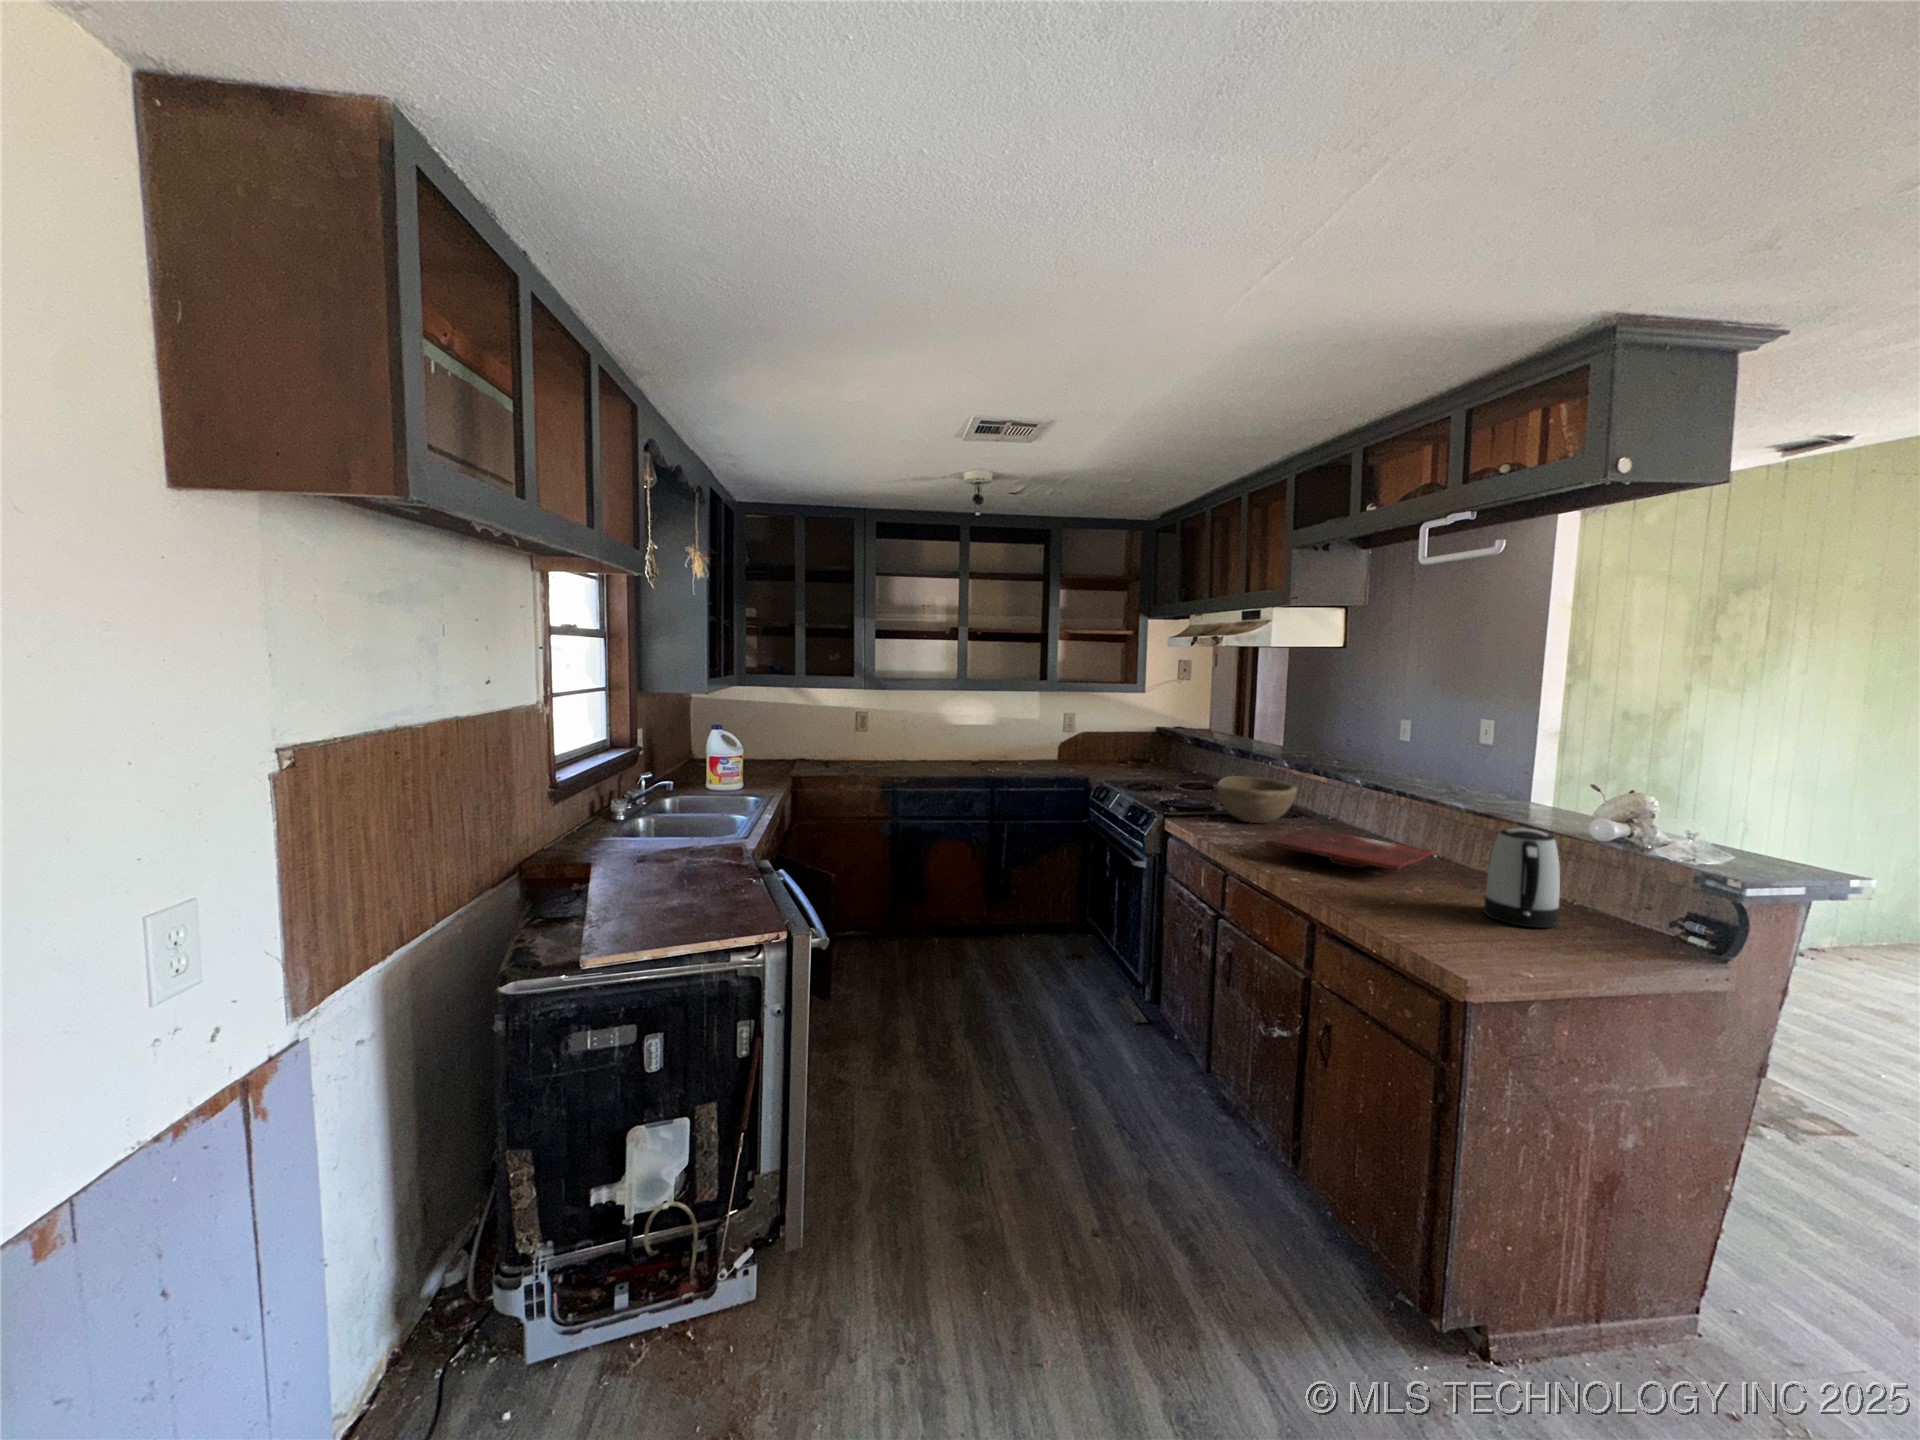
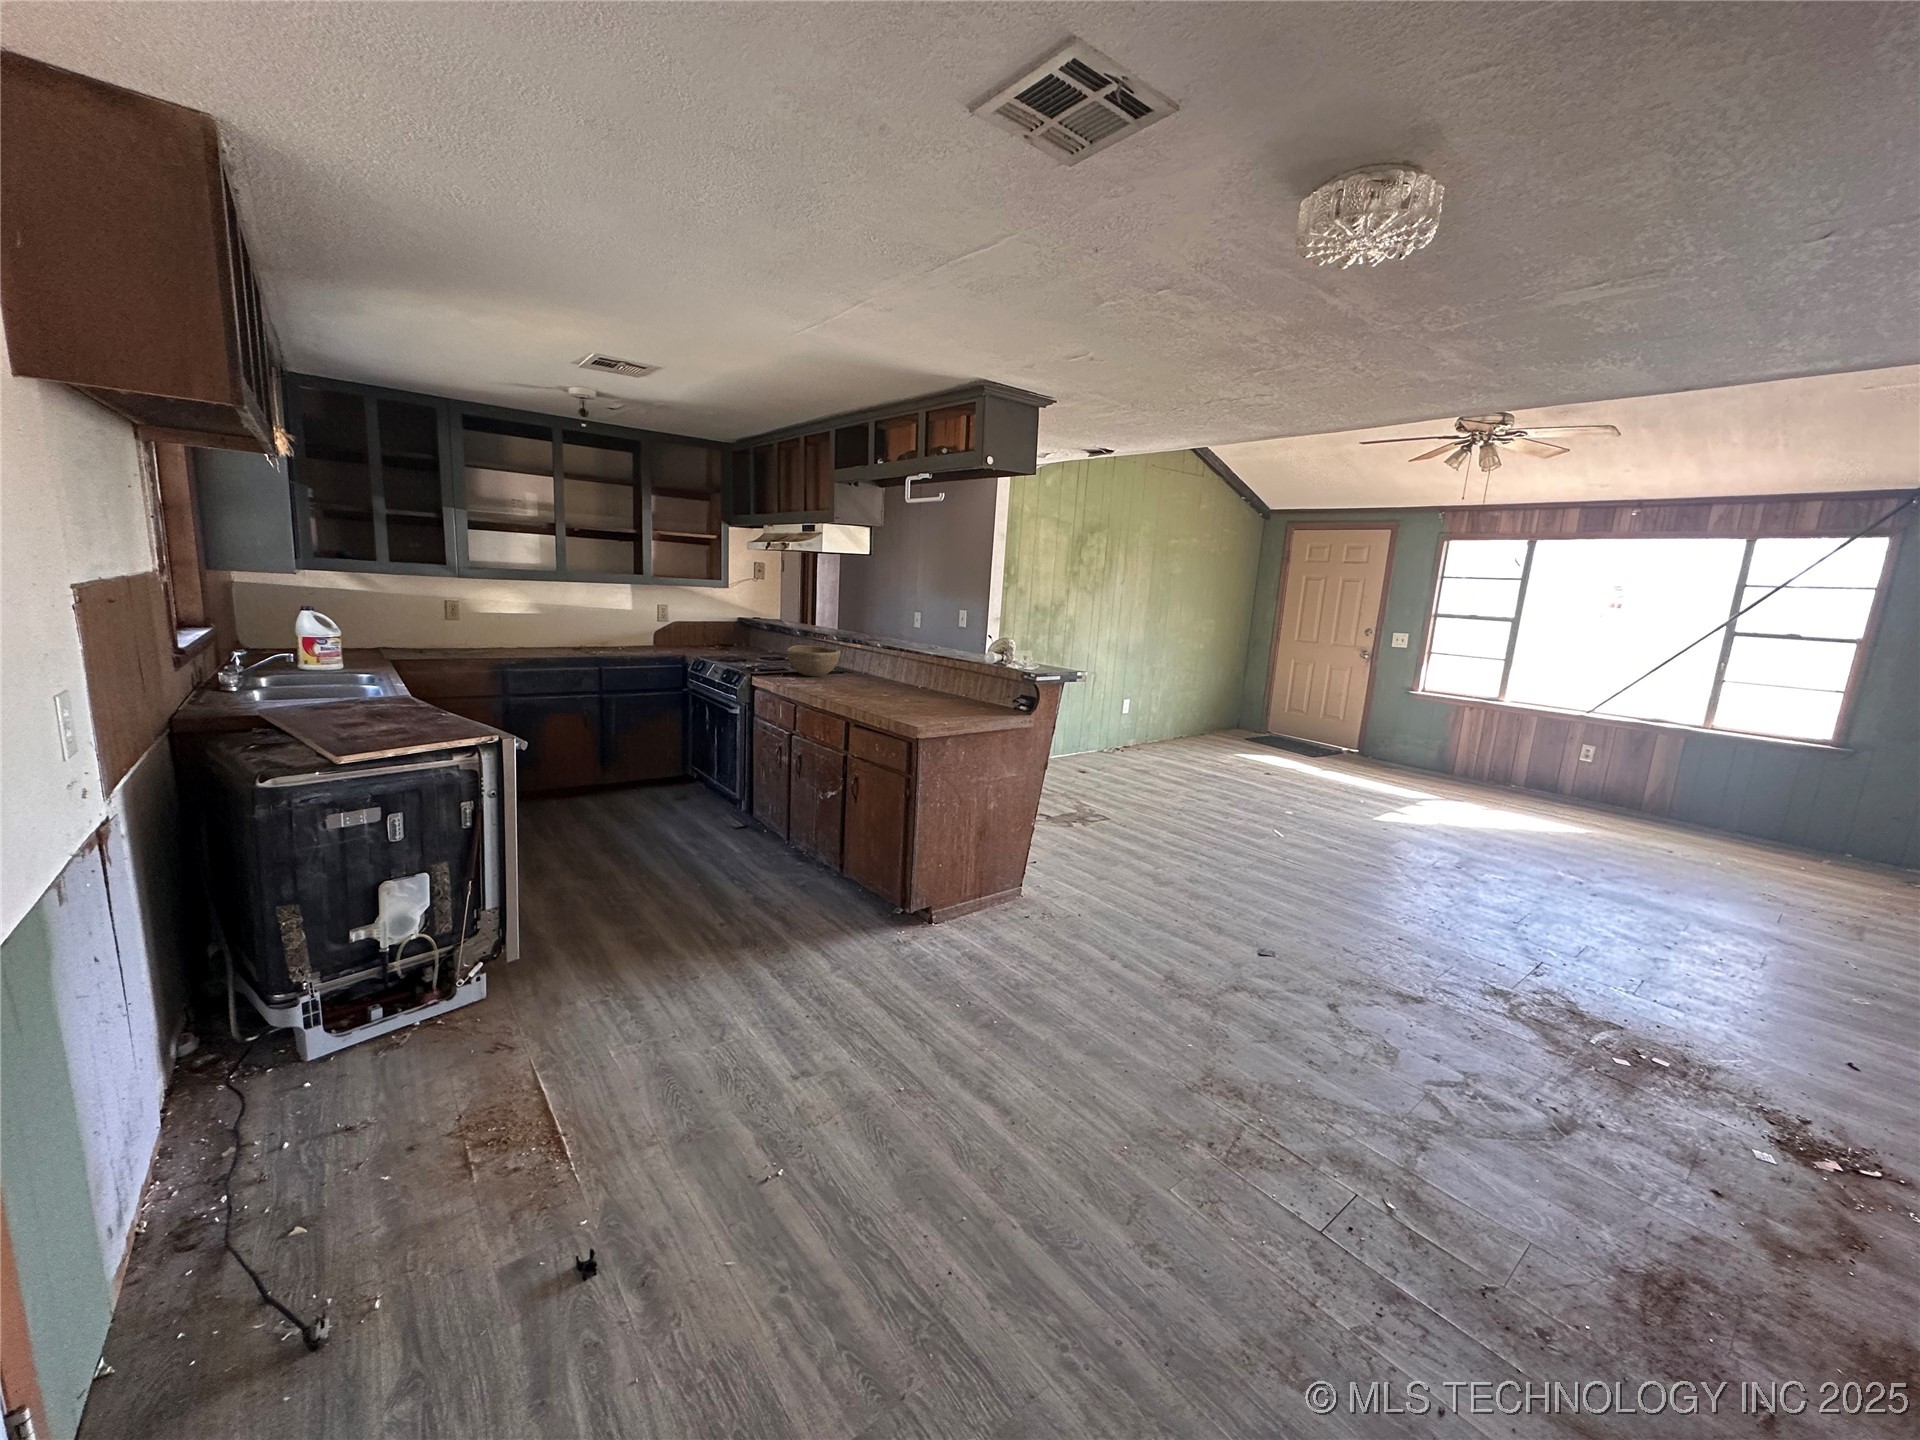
cutting board: present [1264,828,1434,870] -> none [819,674,918,693]
kettle: present [1484,828,1560,928] -> none [936,658,971,711]

